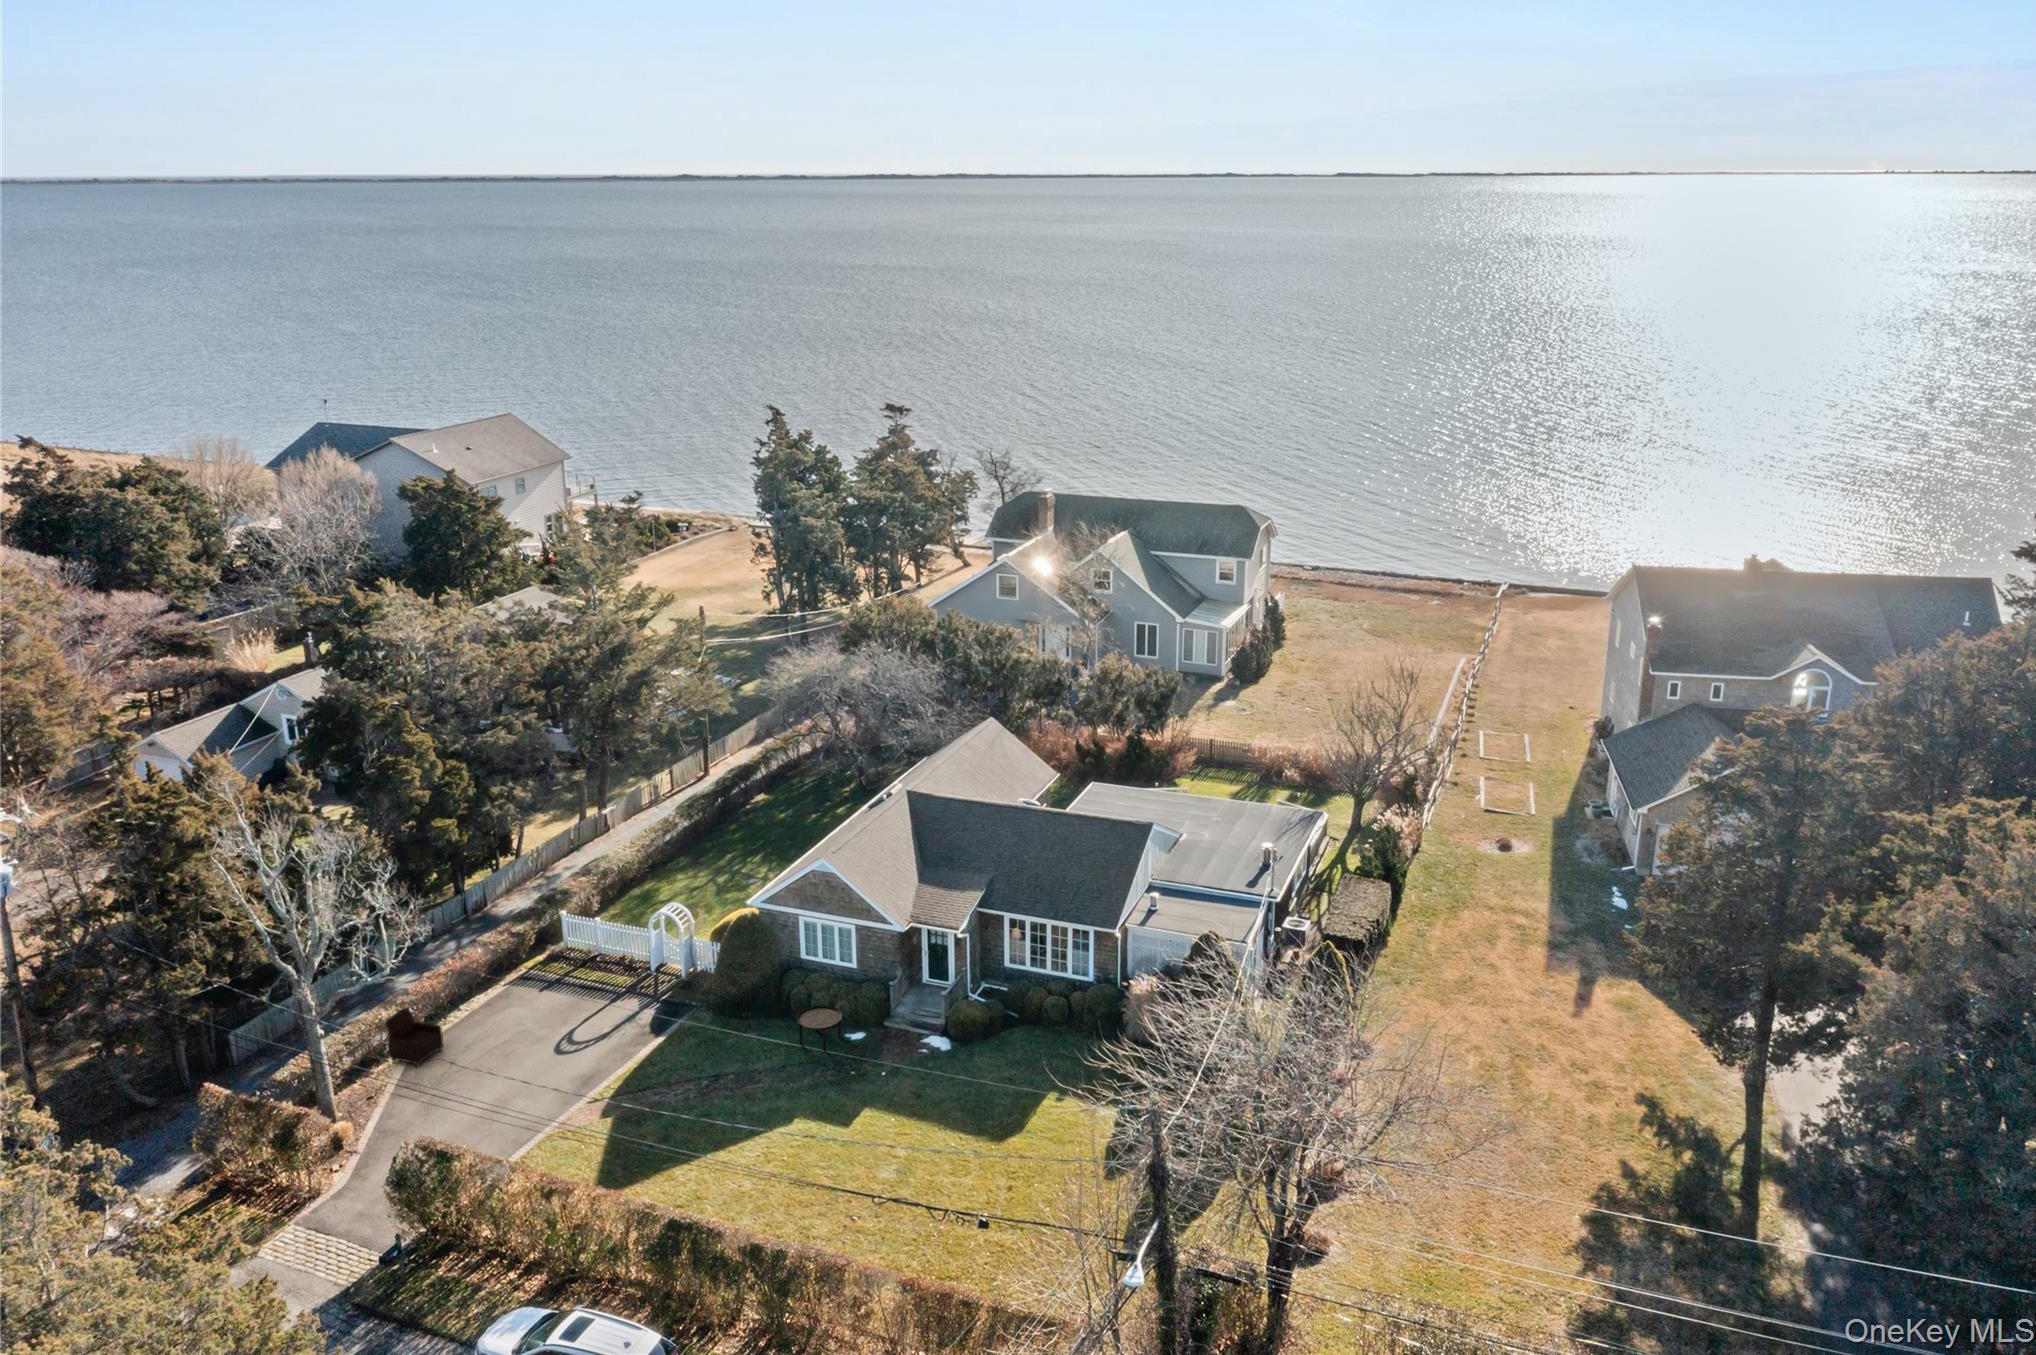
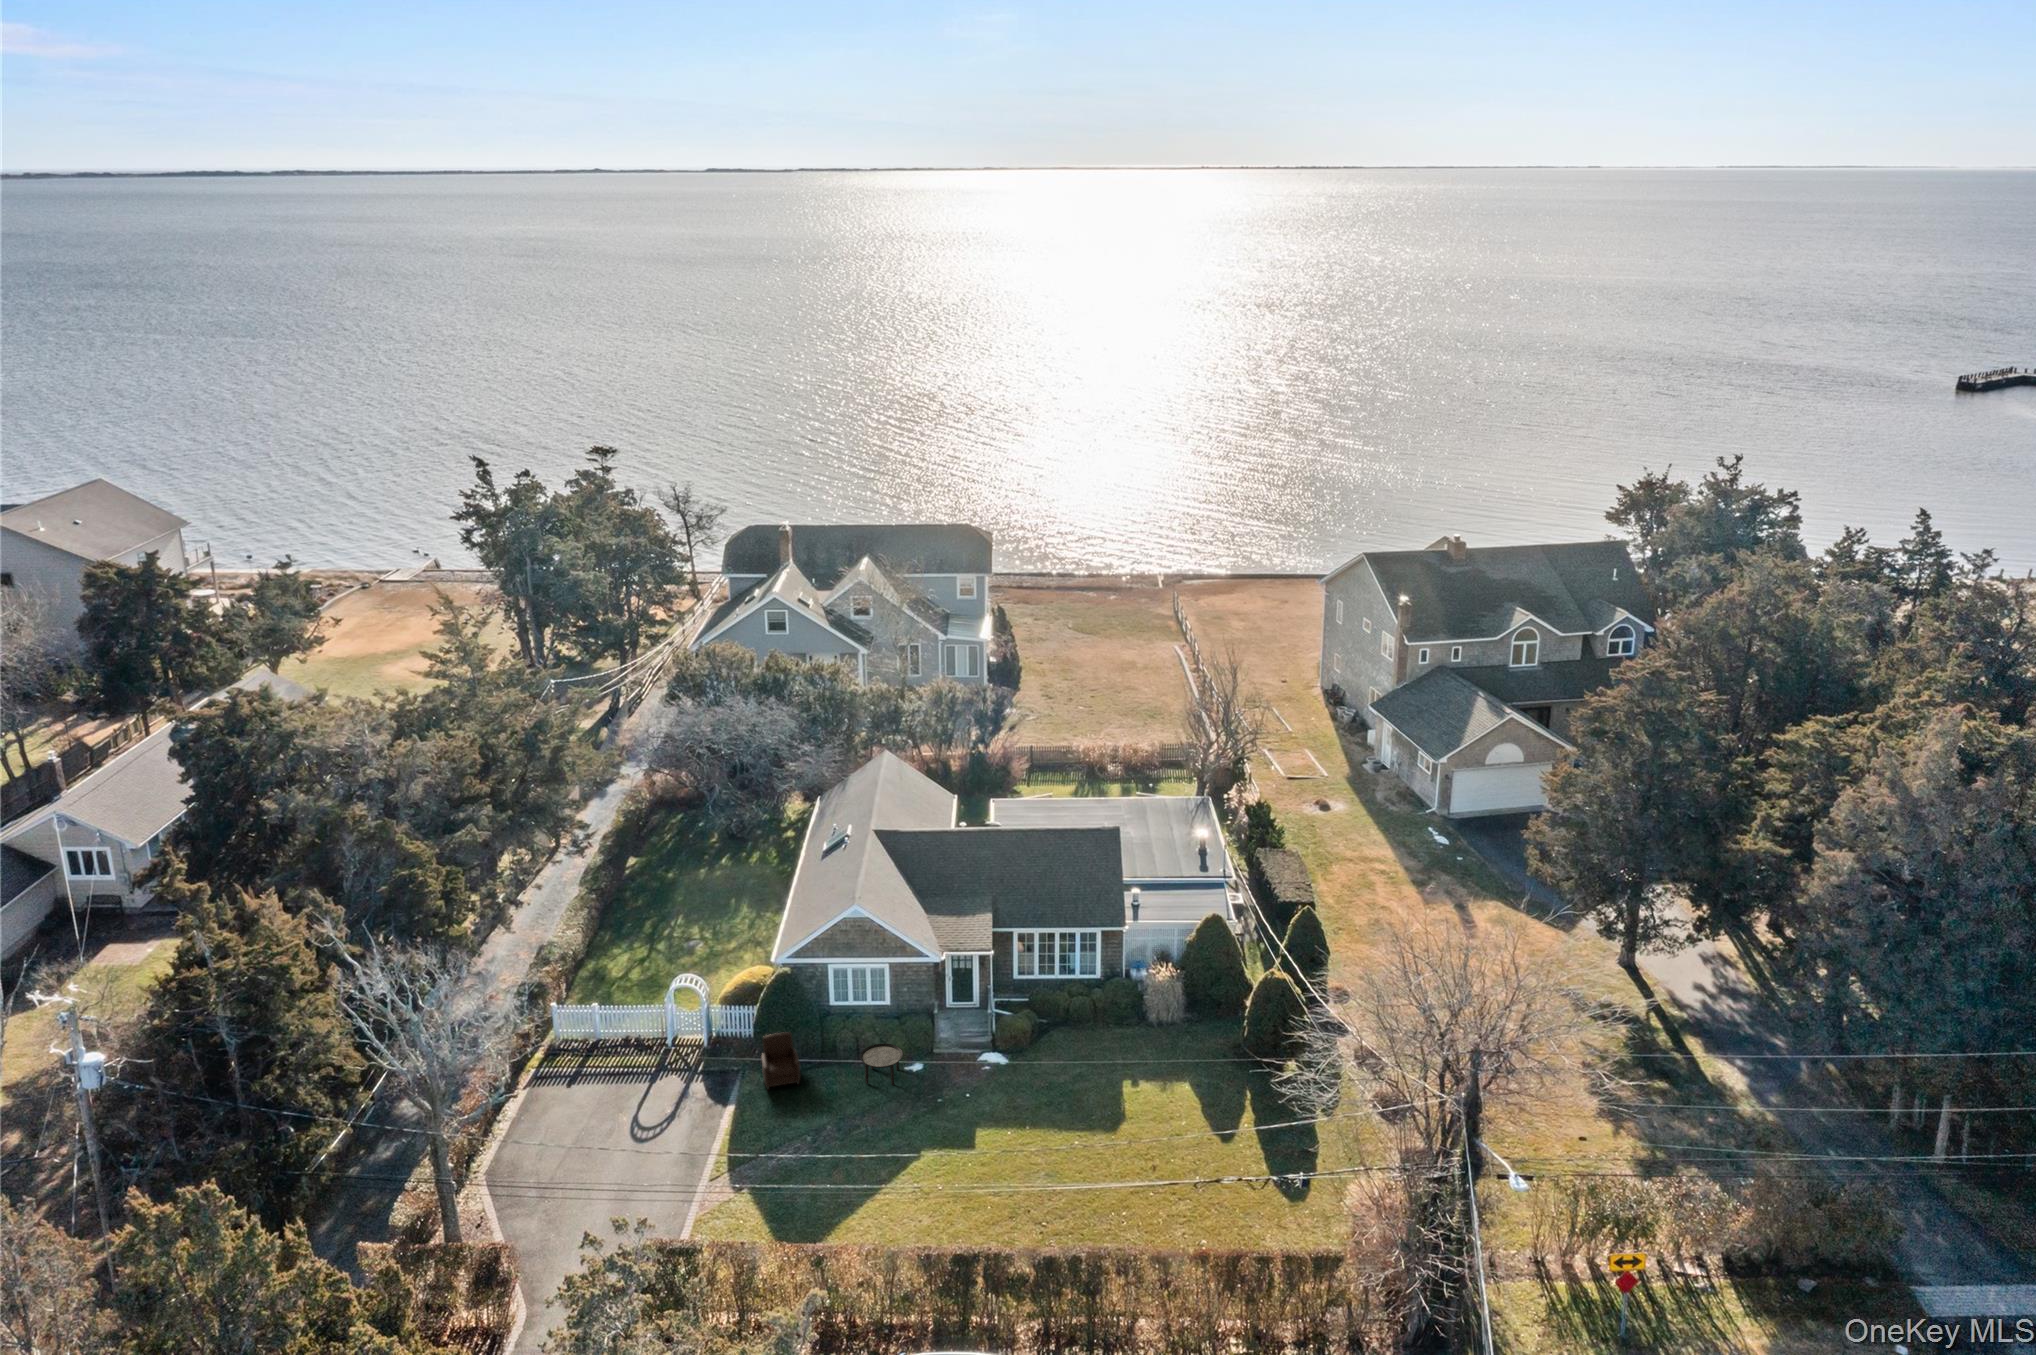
chair: present [385,1007,443,1068] -> present [762,1032,800,1090]

